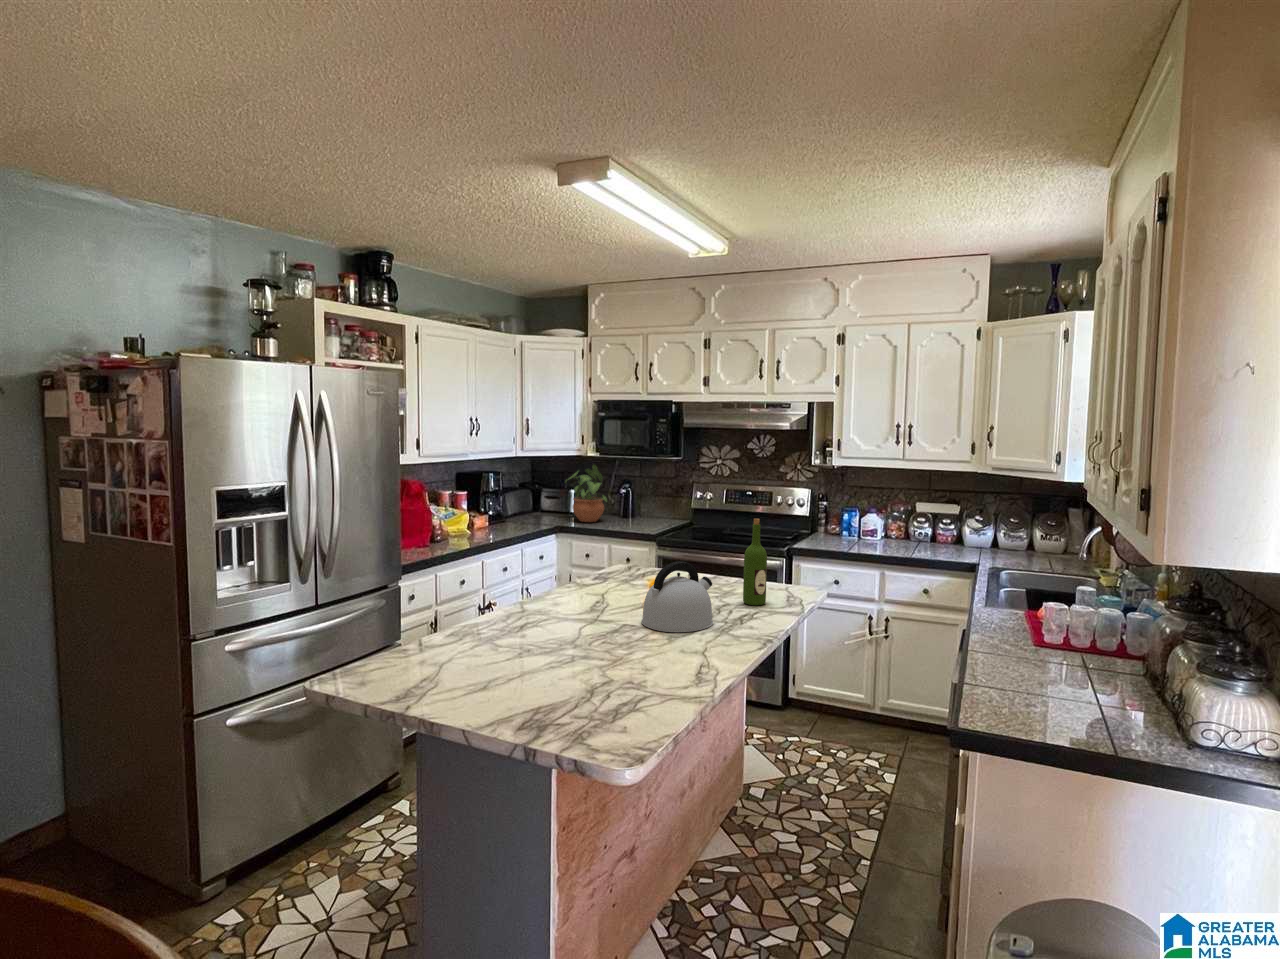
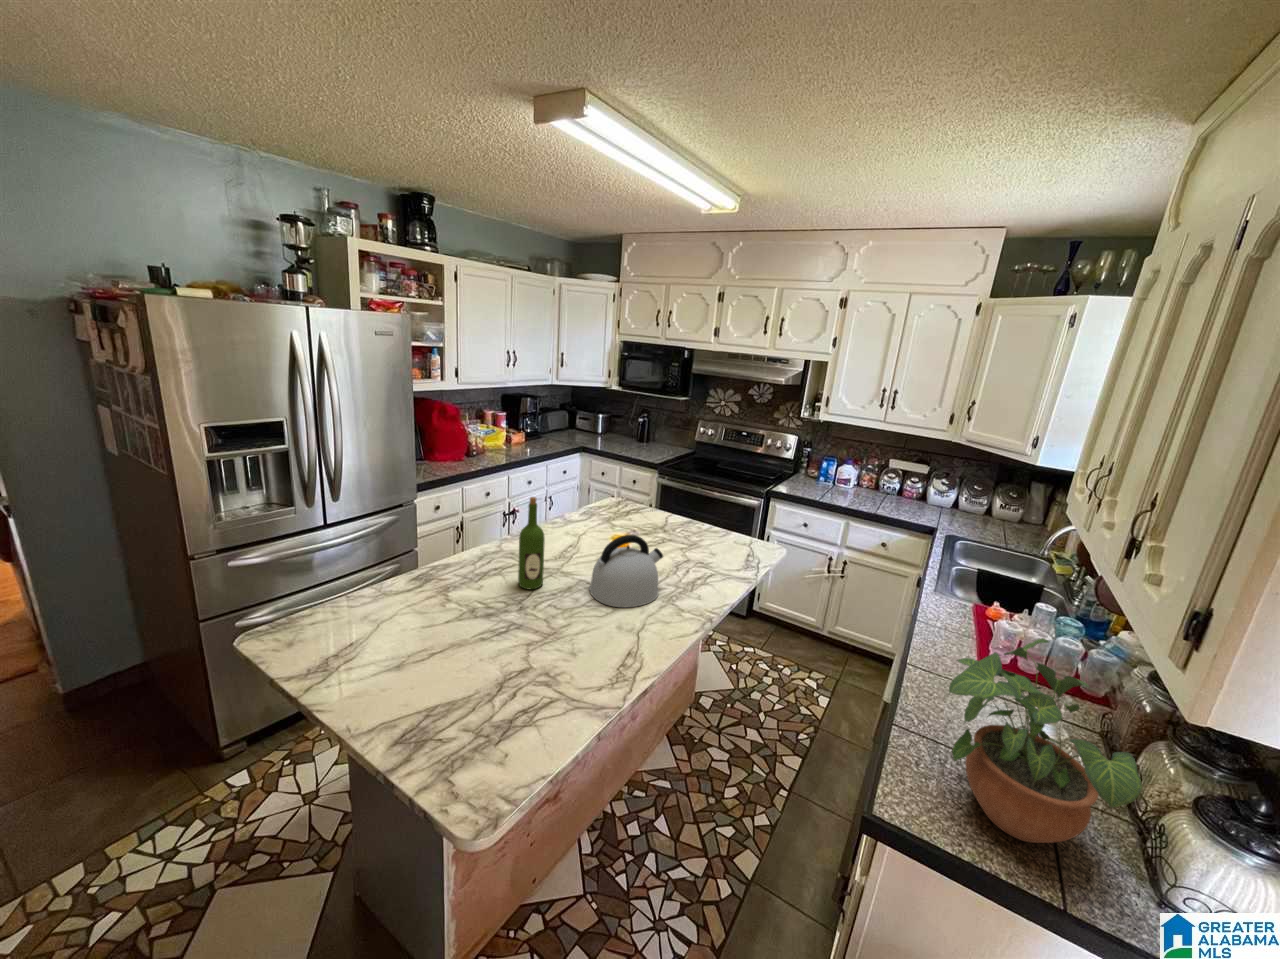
potted plant: present [565,465,607,522] -> present [949,638,1142,843]
wine bottle: present [743,519,767,605] -> present [518,497,545,589]

